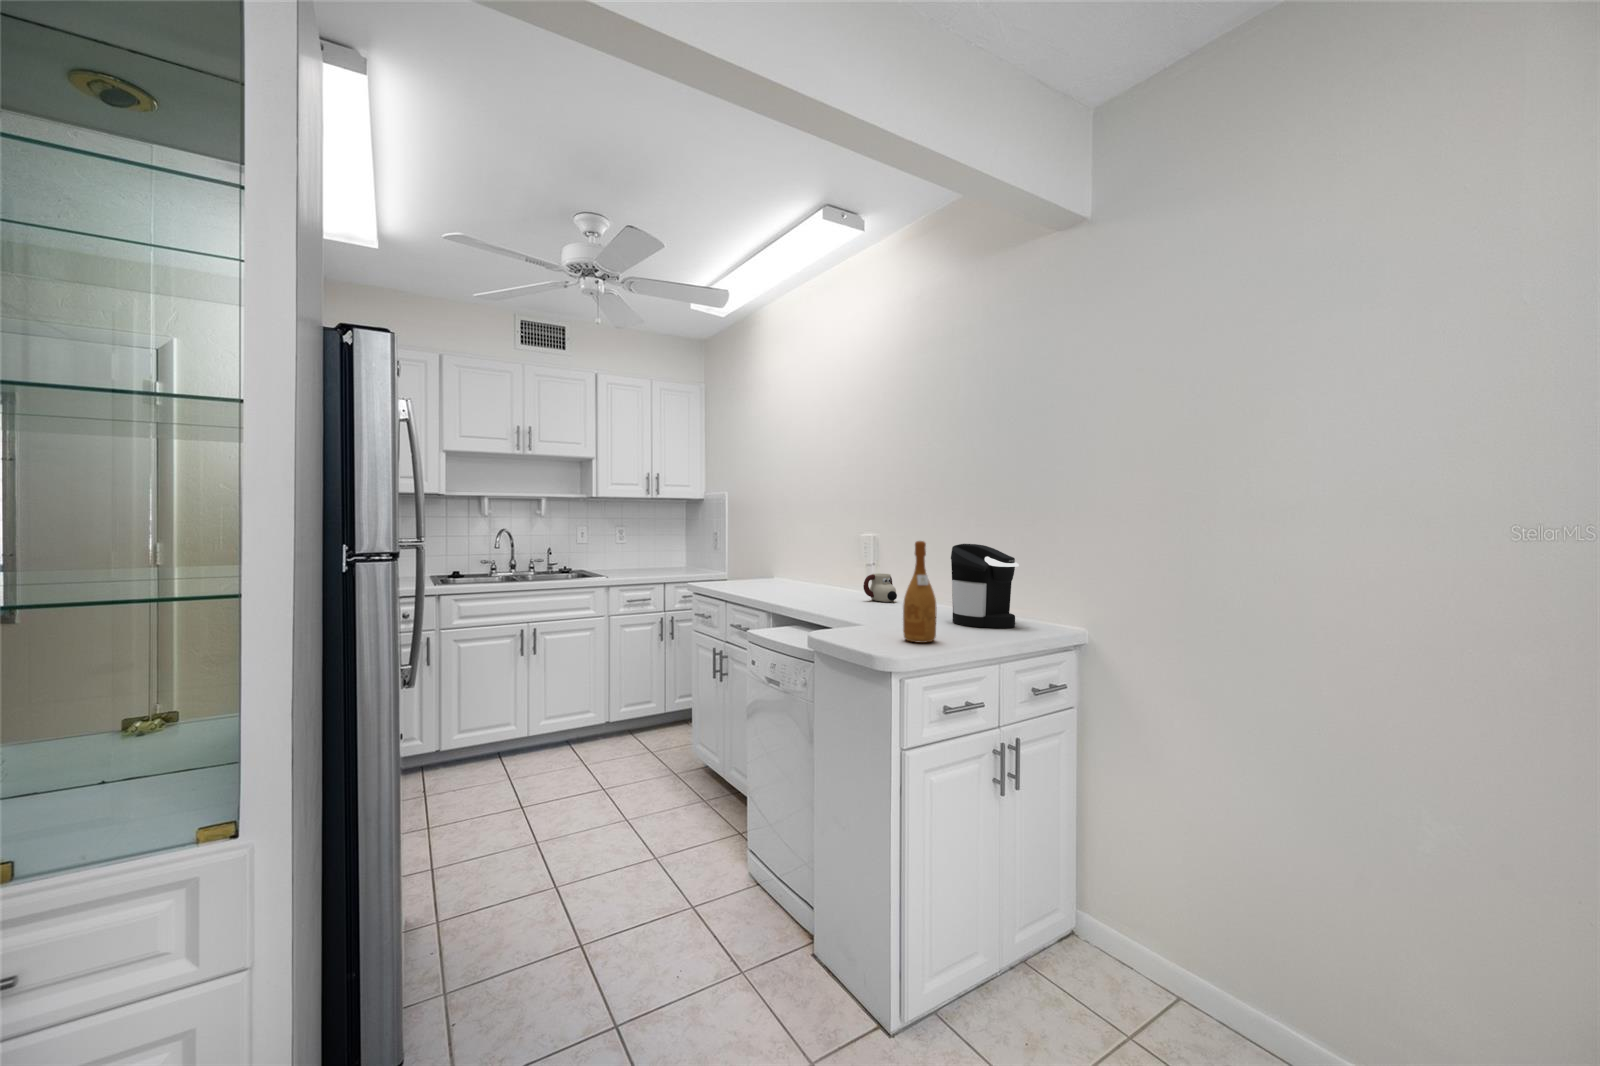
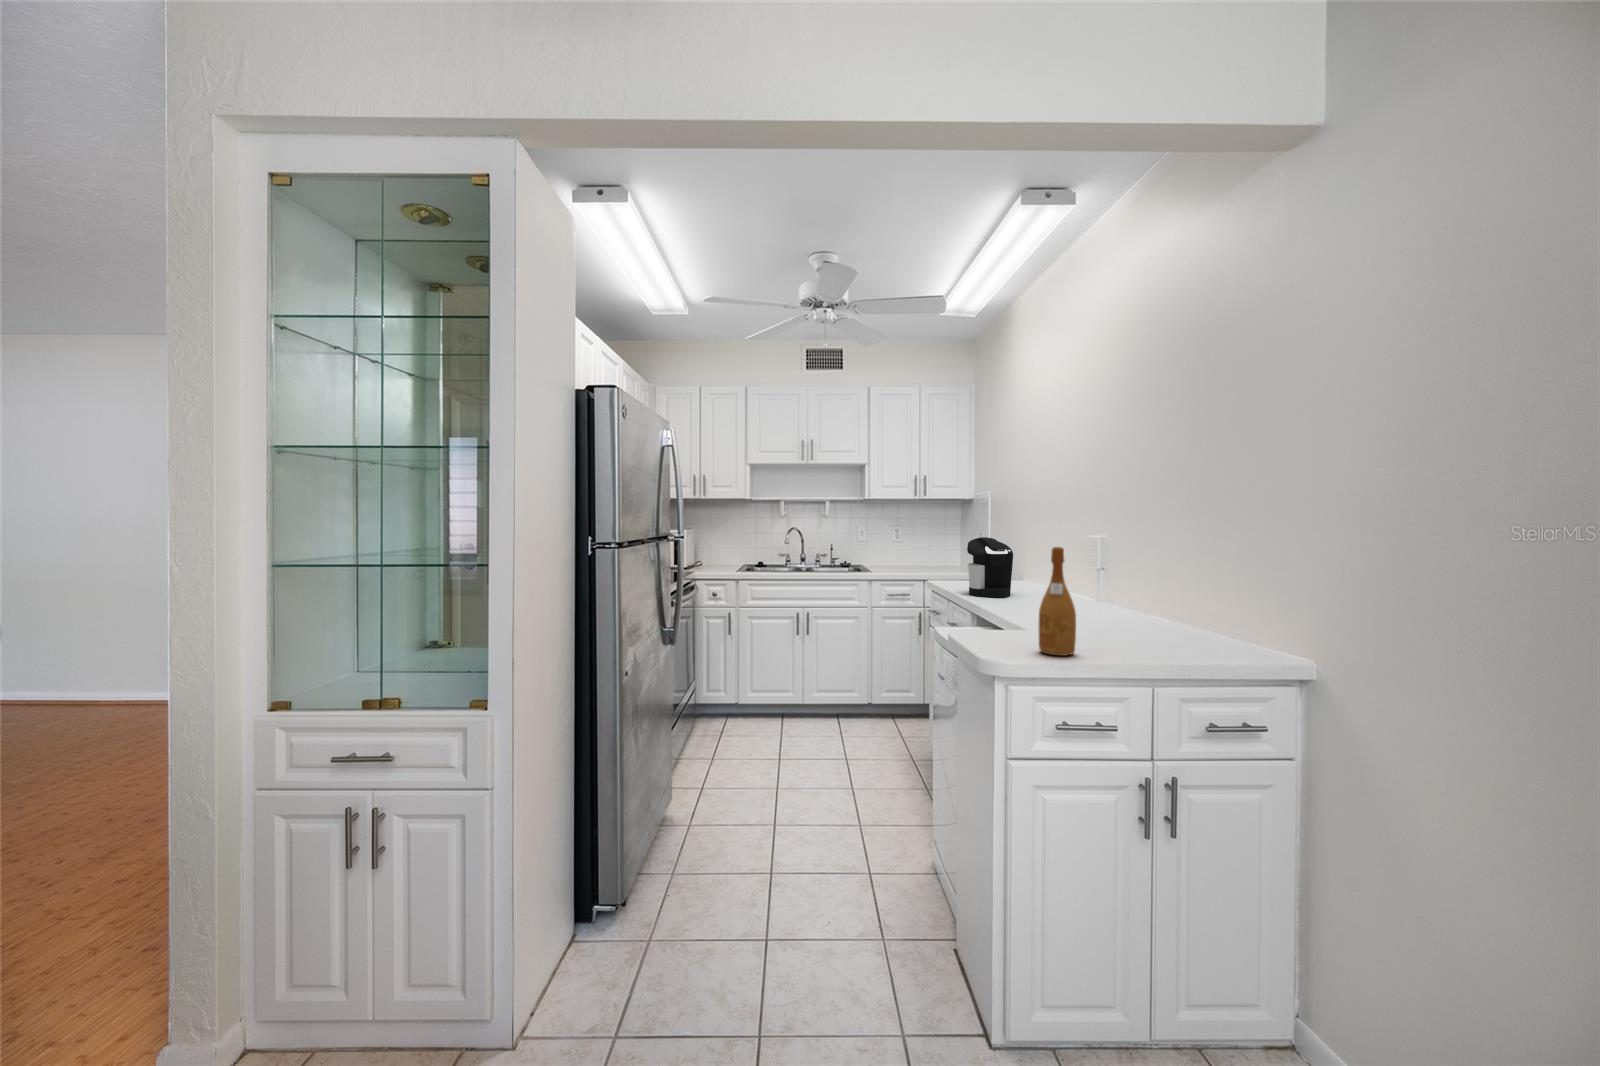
coffee maker: present [951,544,1019,628] -> present [967,537,1013,598]
mug: present [863,573,897,602] -> none [1082,580,1123,612]

